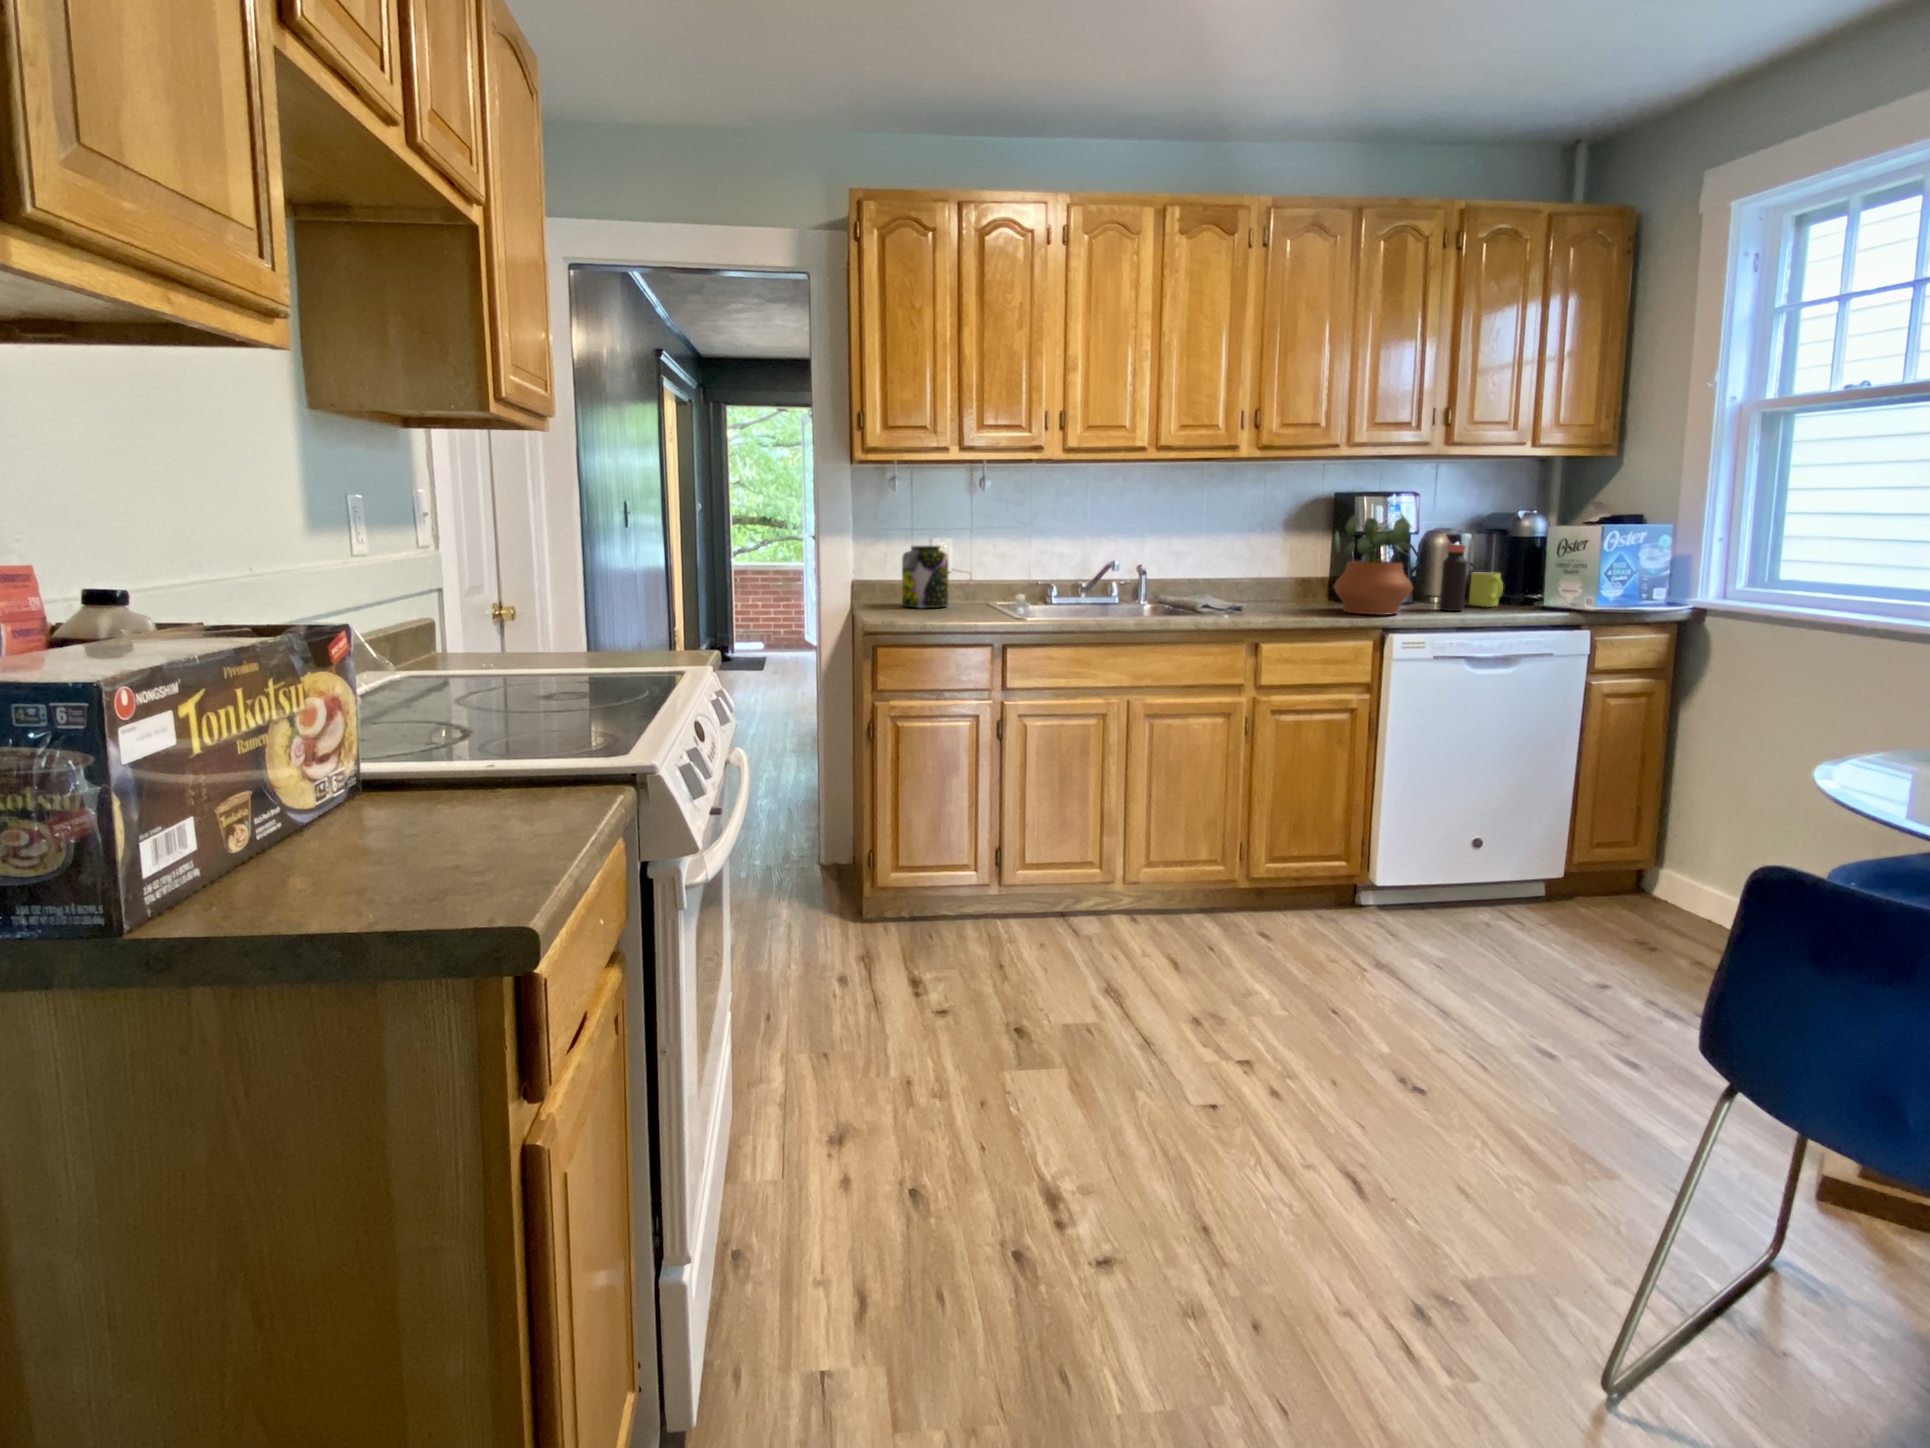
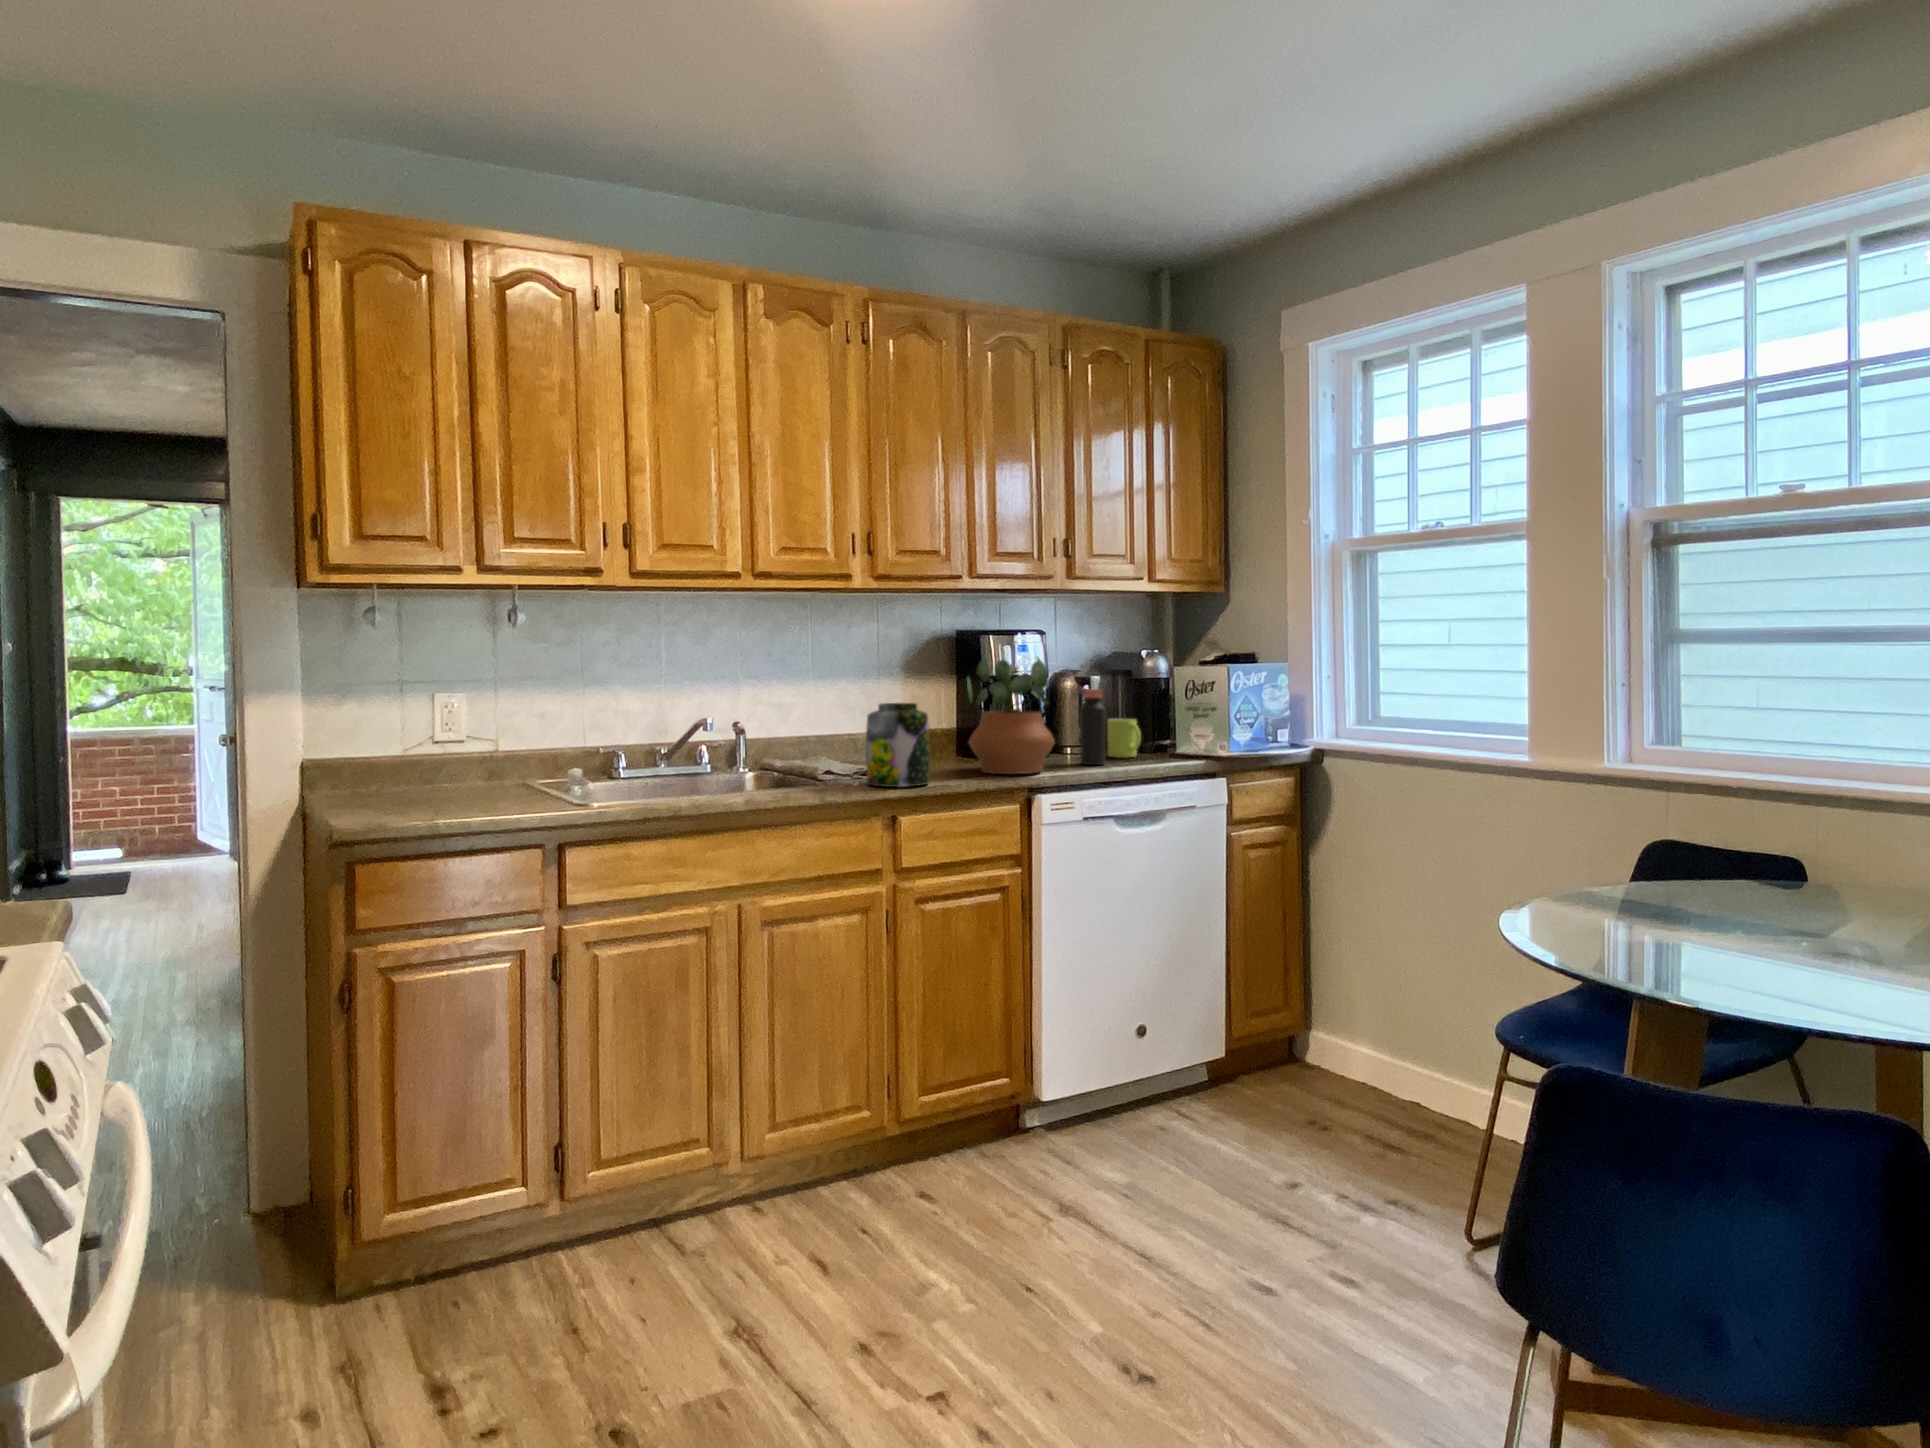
jar: present [902,546,948,608] -> present [866,703,930,787]

